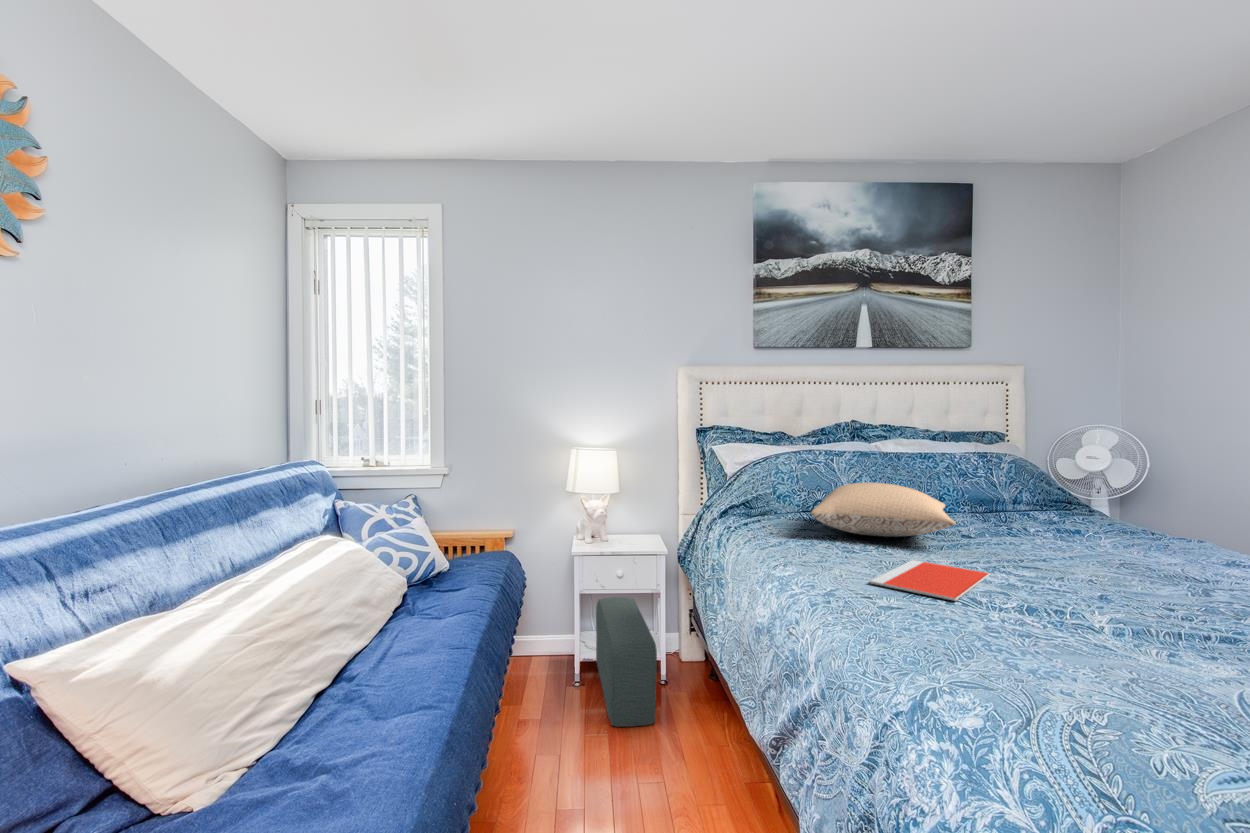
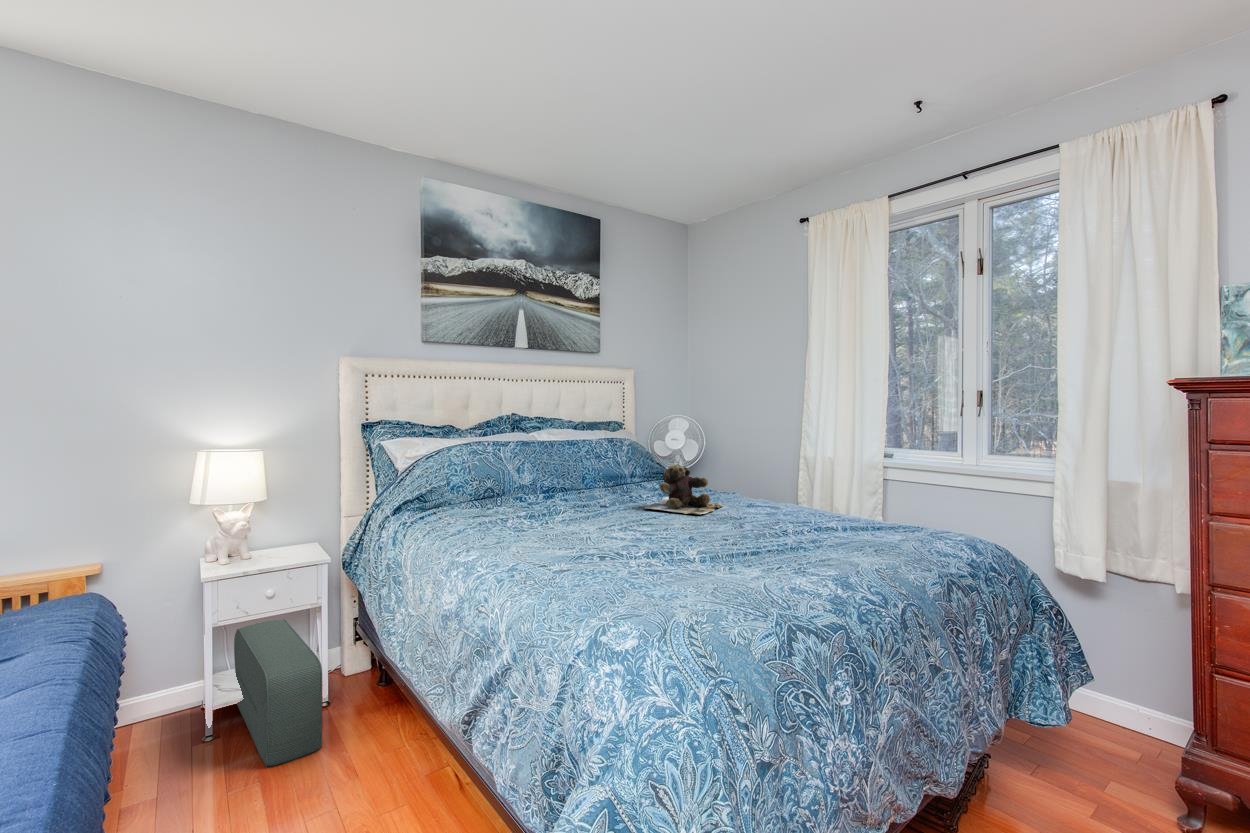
pillow: present [811,483,956,537] -> none [487,470,604,517]
teddy bear: none [1018,488,1155,560] -> present [645,464,724,514]
notebook: present [870,560,989,601] -> none [545,533,630,560]

